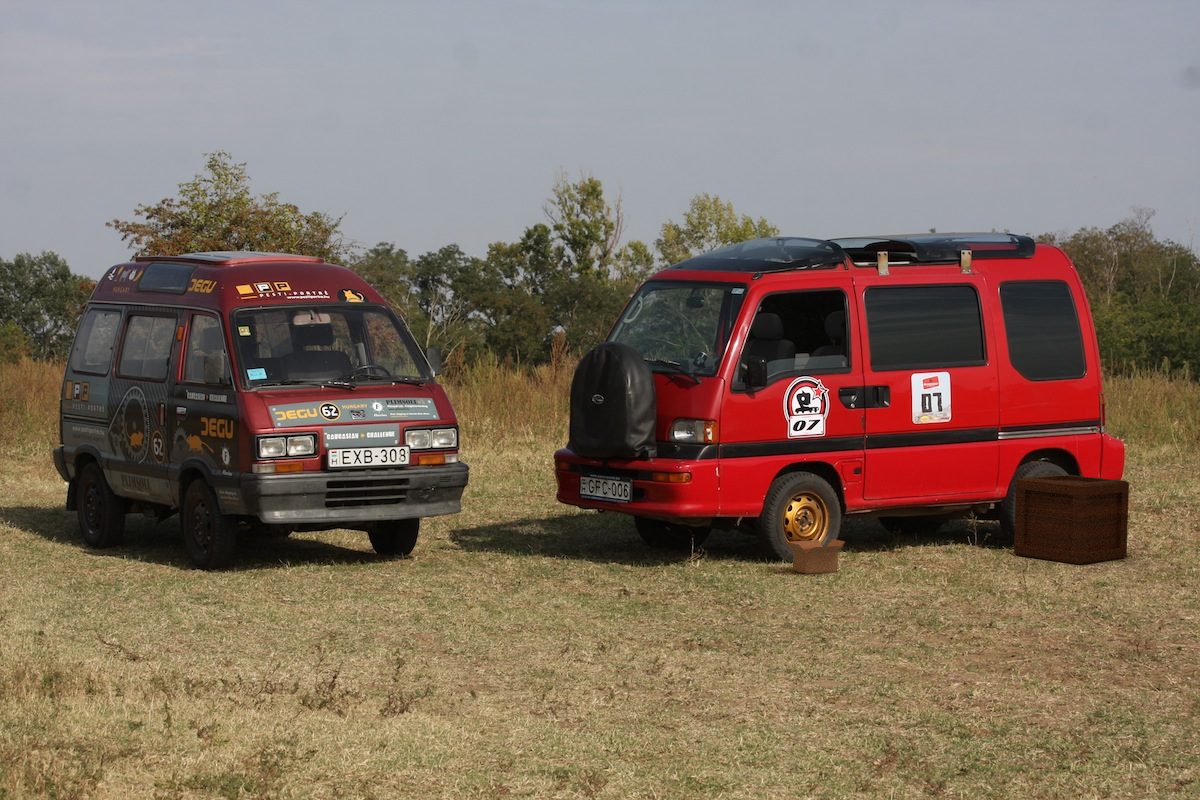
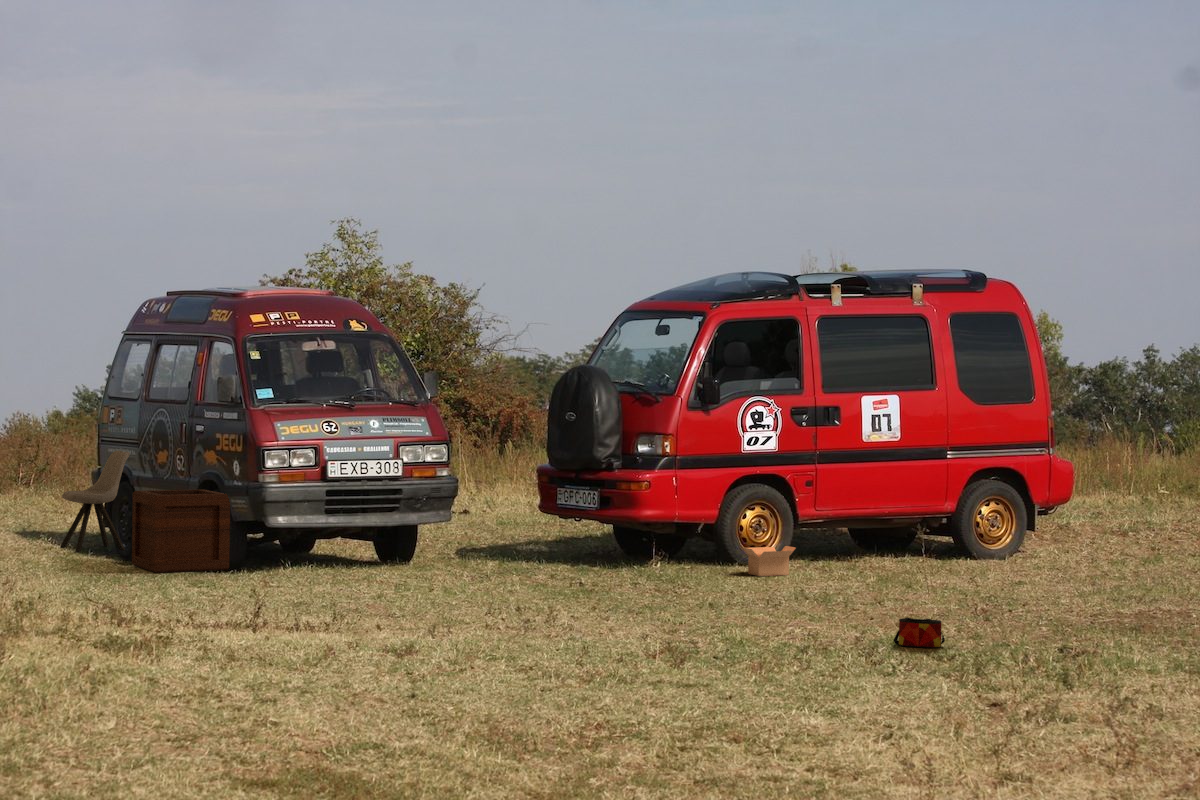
chair: none [21,431,99,546] -> present [60,451,130,552]
wooden crate: present [1014,475,1129,564] -> present [132,489,230,573]
bag: none [1027,652,1089,689] -> present [893,617,945,648]

